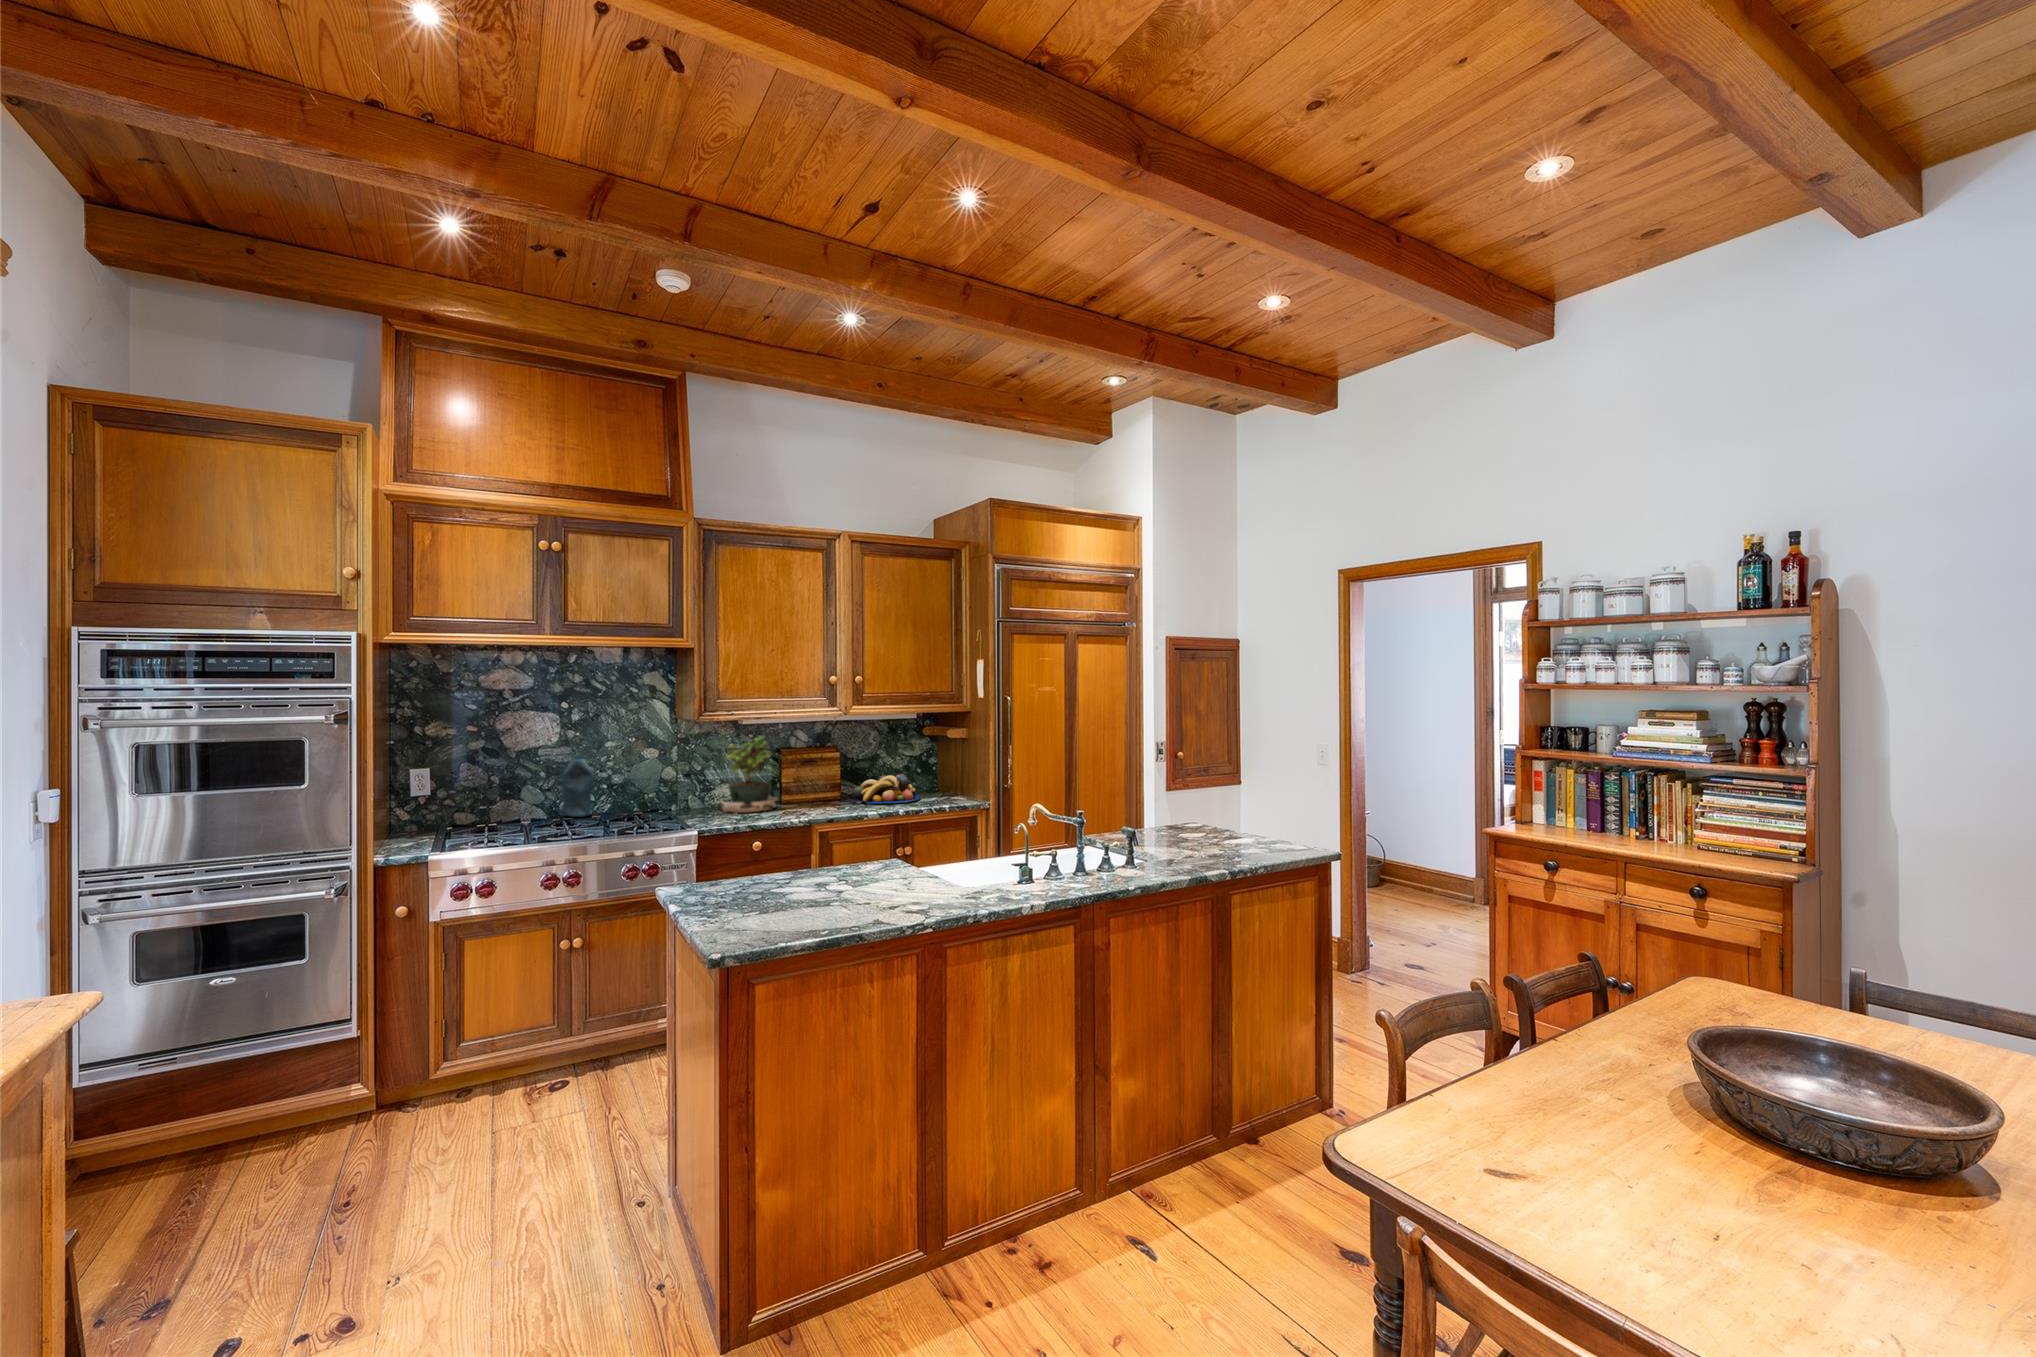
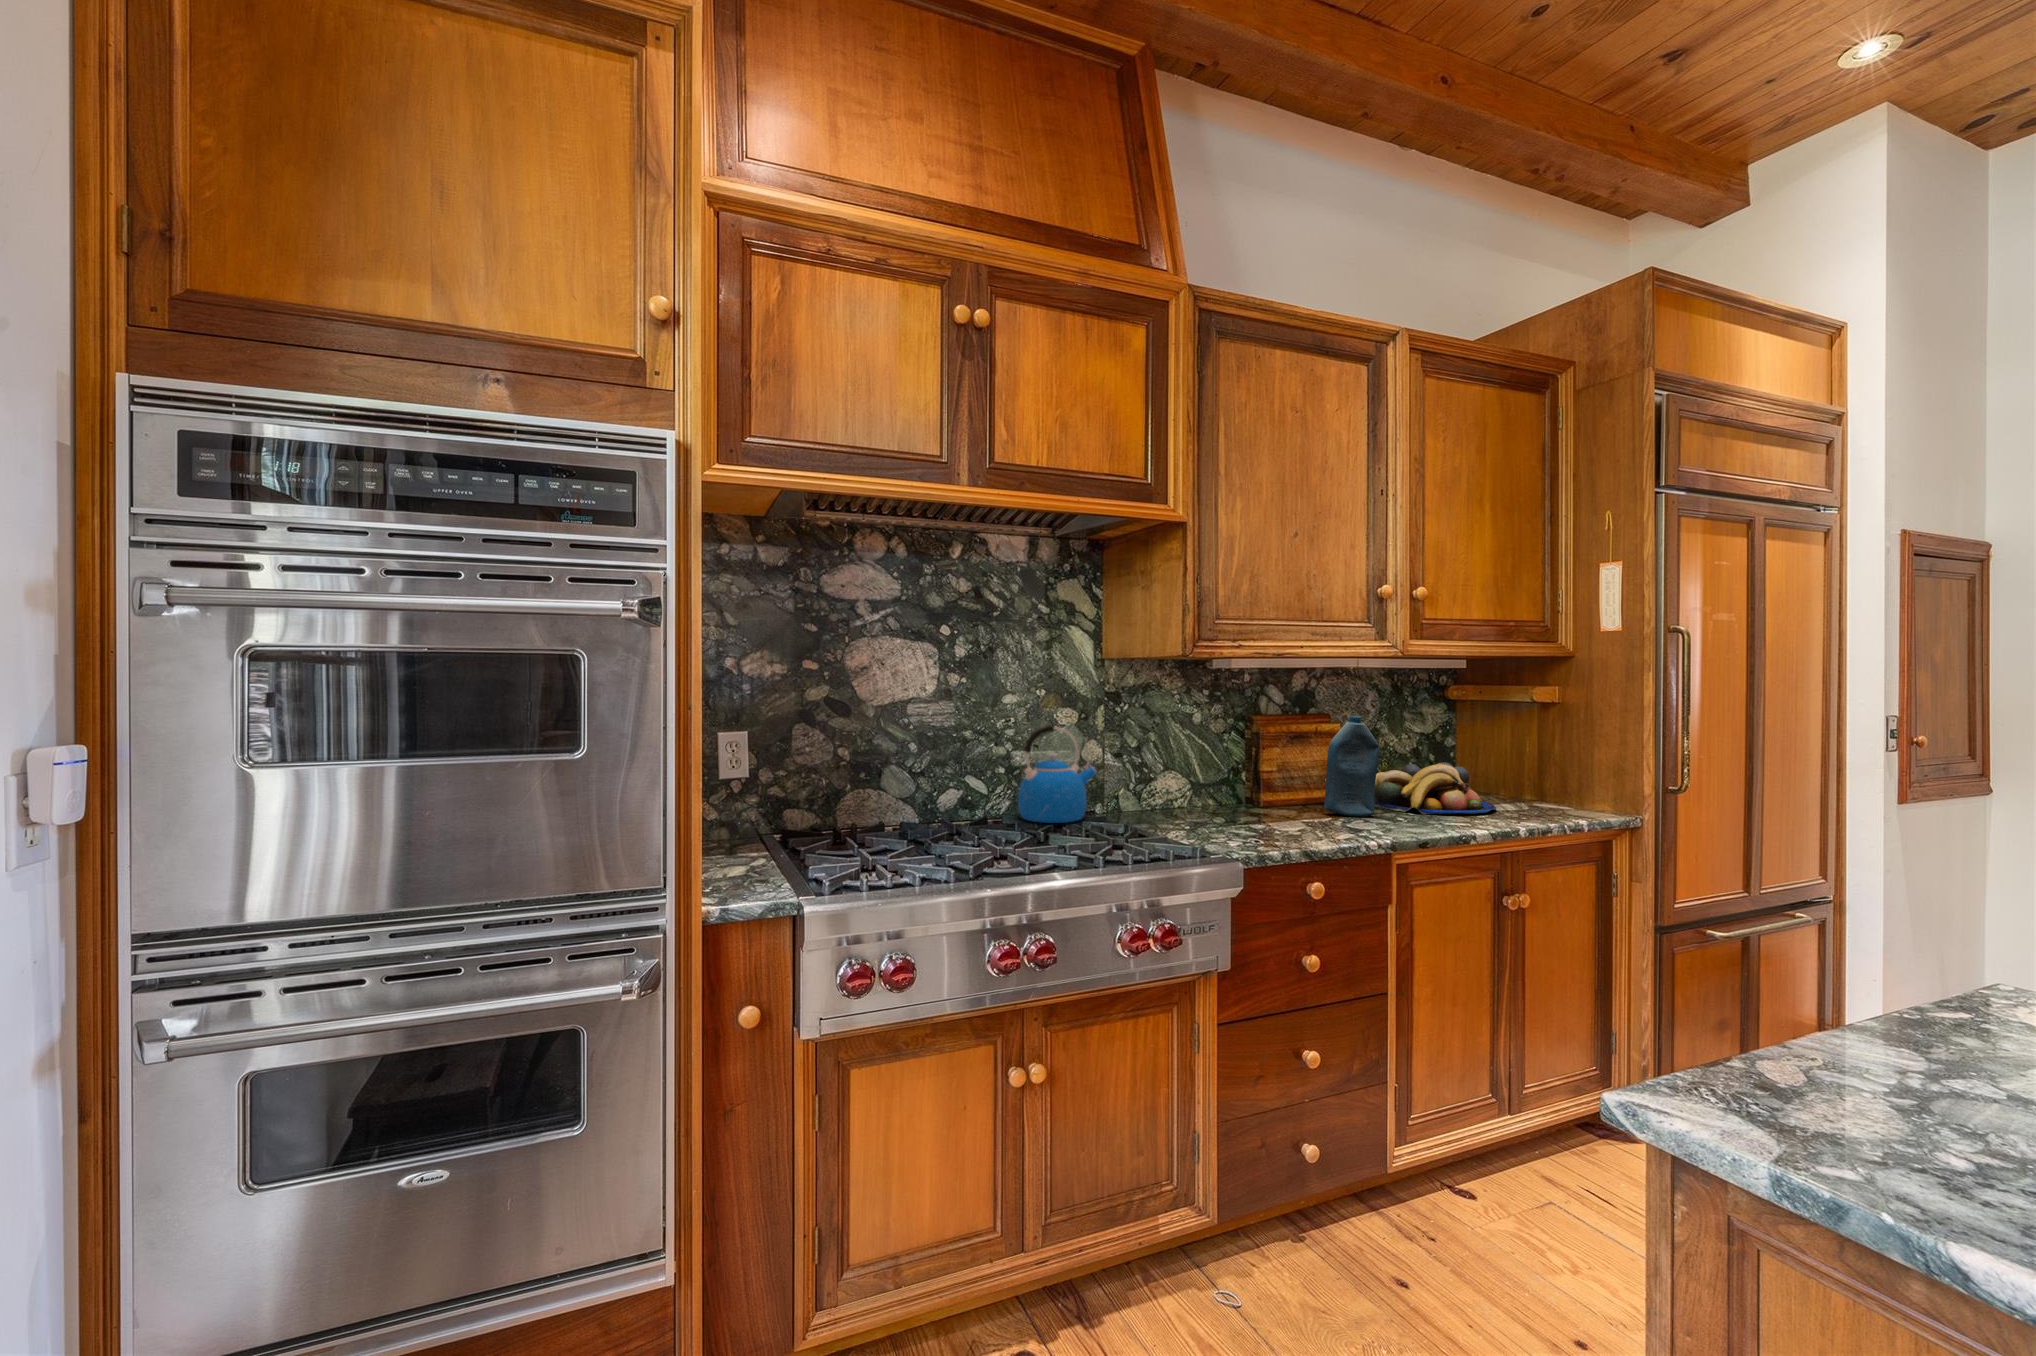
potted plant: present [722,738,777,816] -> none [1183,690,1281,831]
bottle: present [561,755,593,817] -> present [1324,715,1379,817]
kettle: none [614,759,667,816] -> present [1018,726,1097,823]

